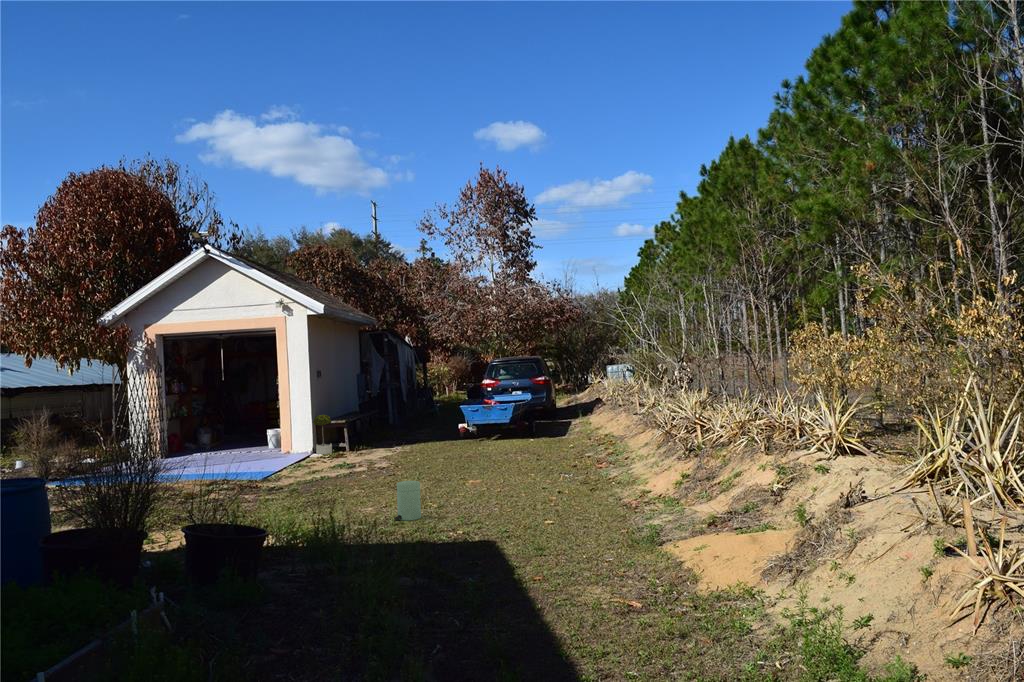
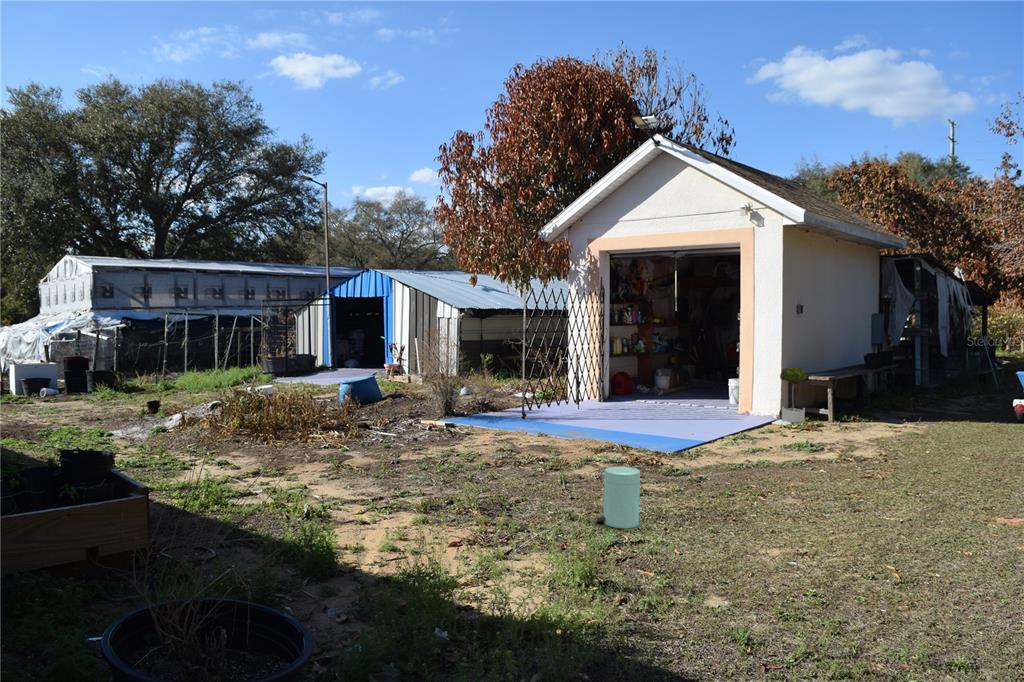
trash can: present [394,481,421,520] -> present [597,467,640,528]

